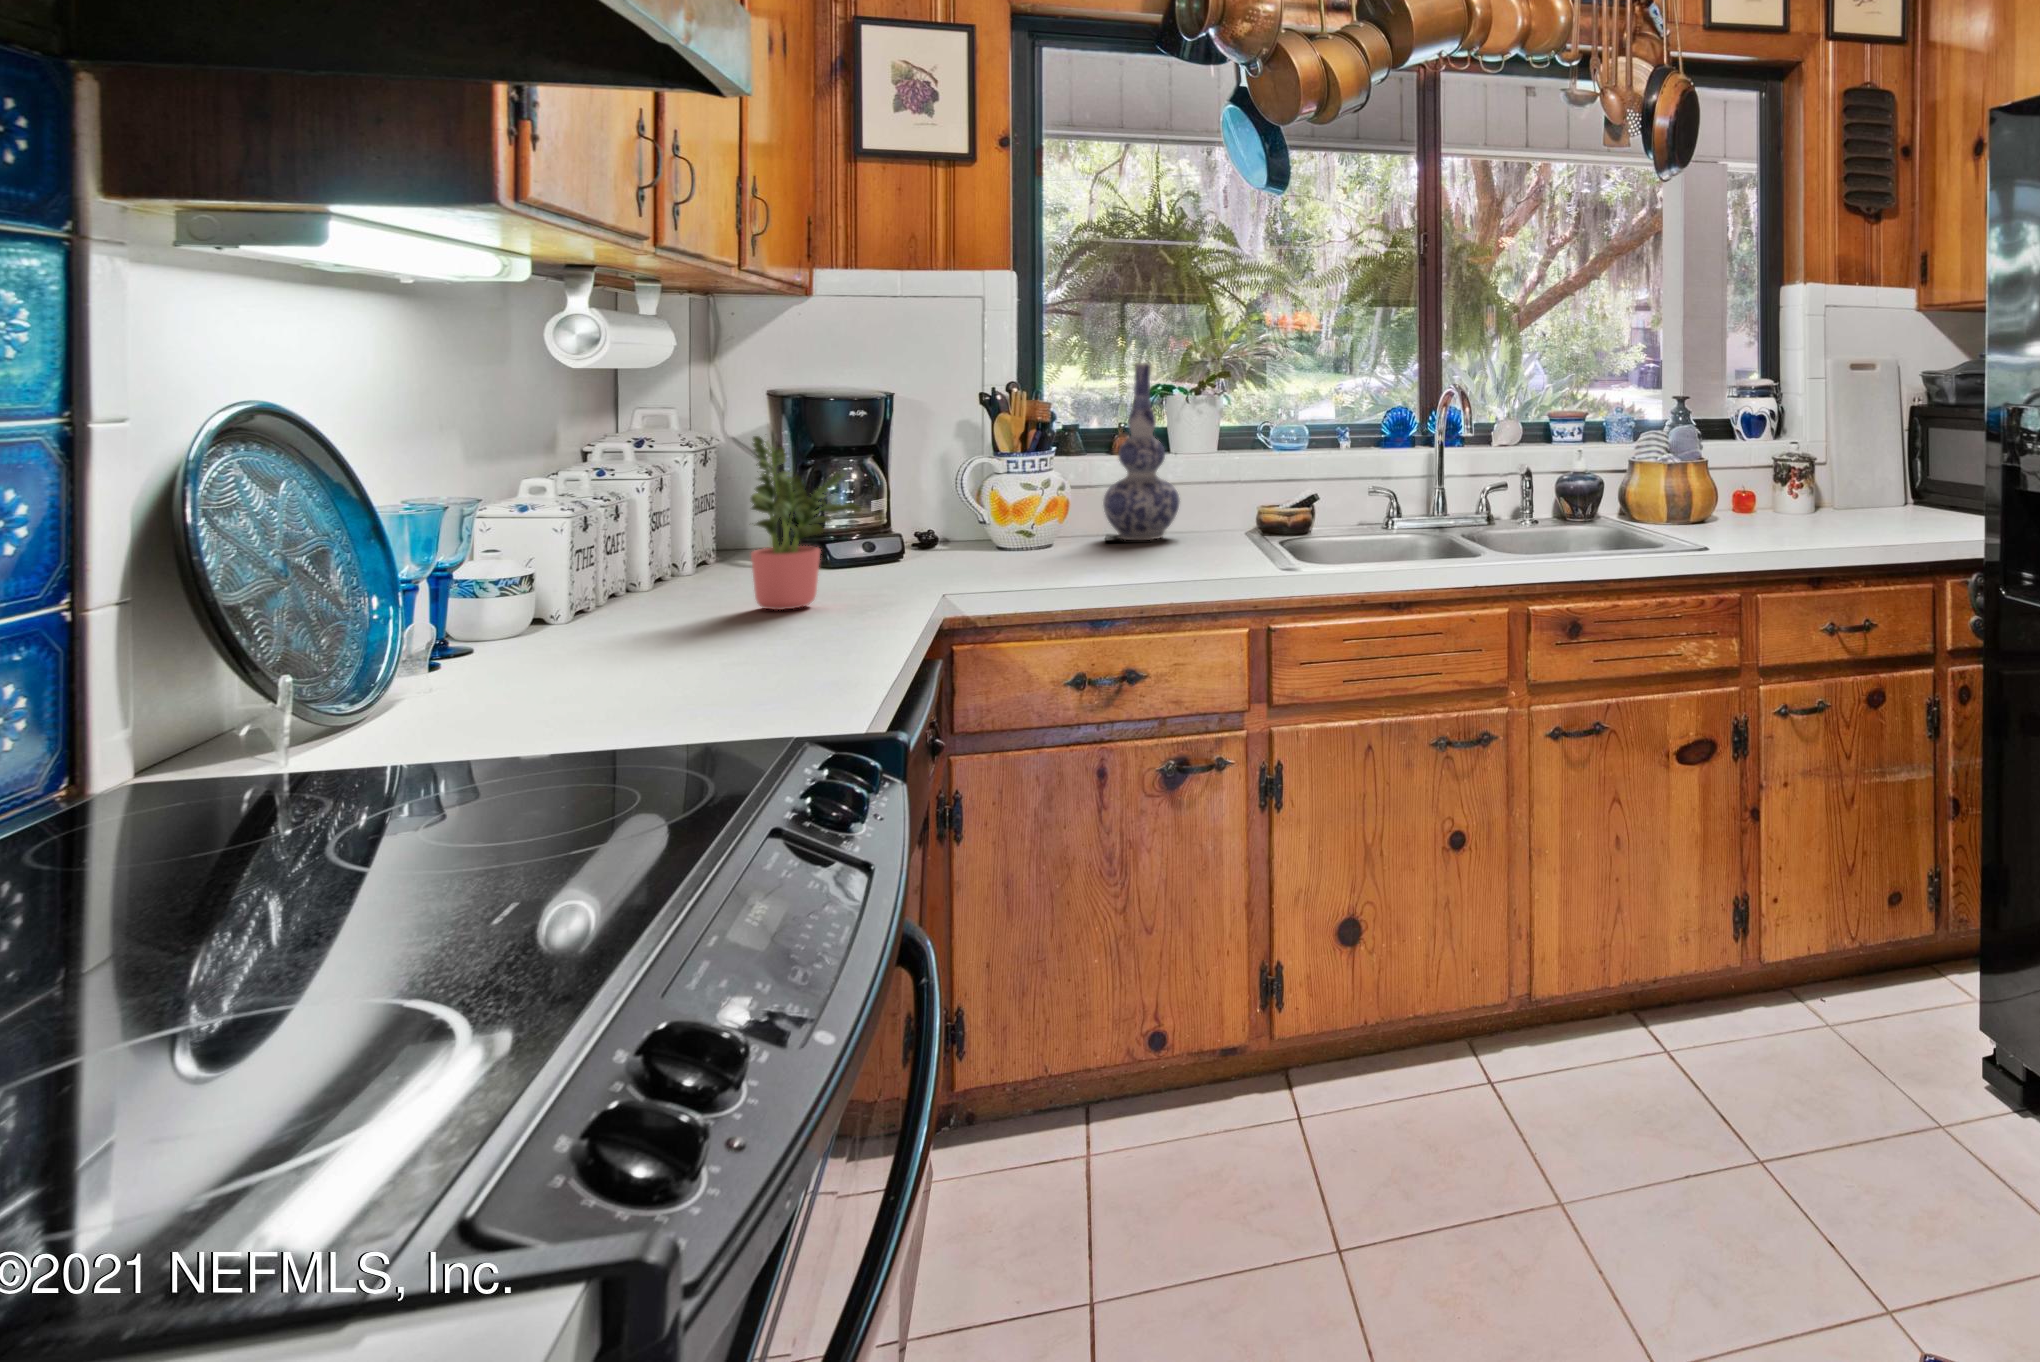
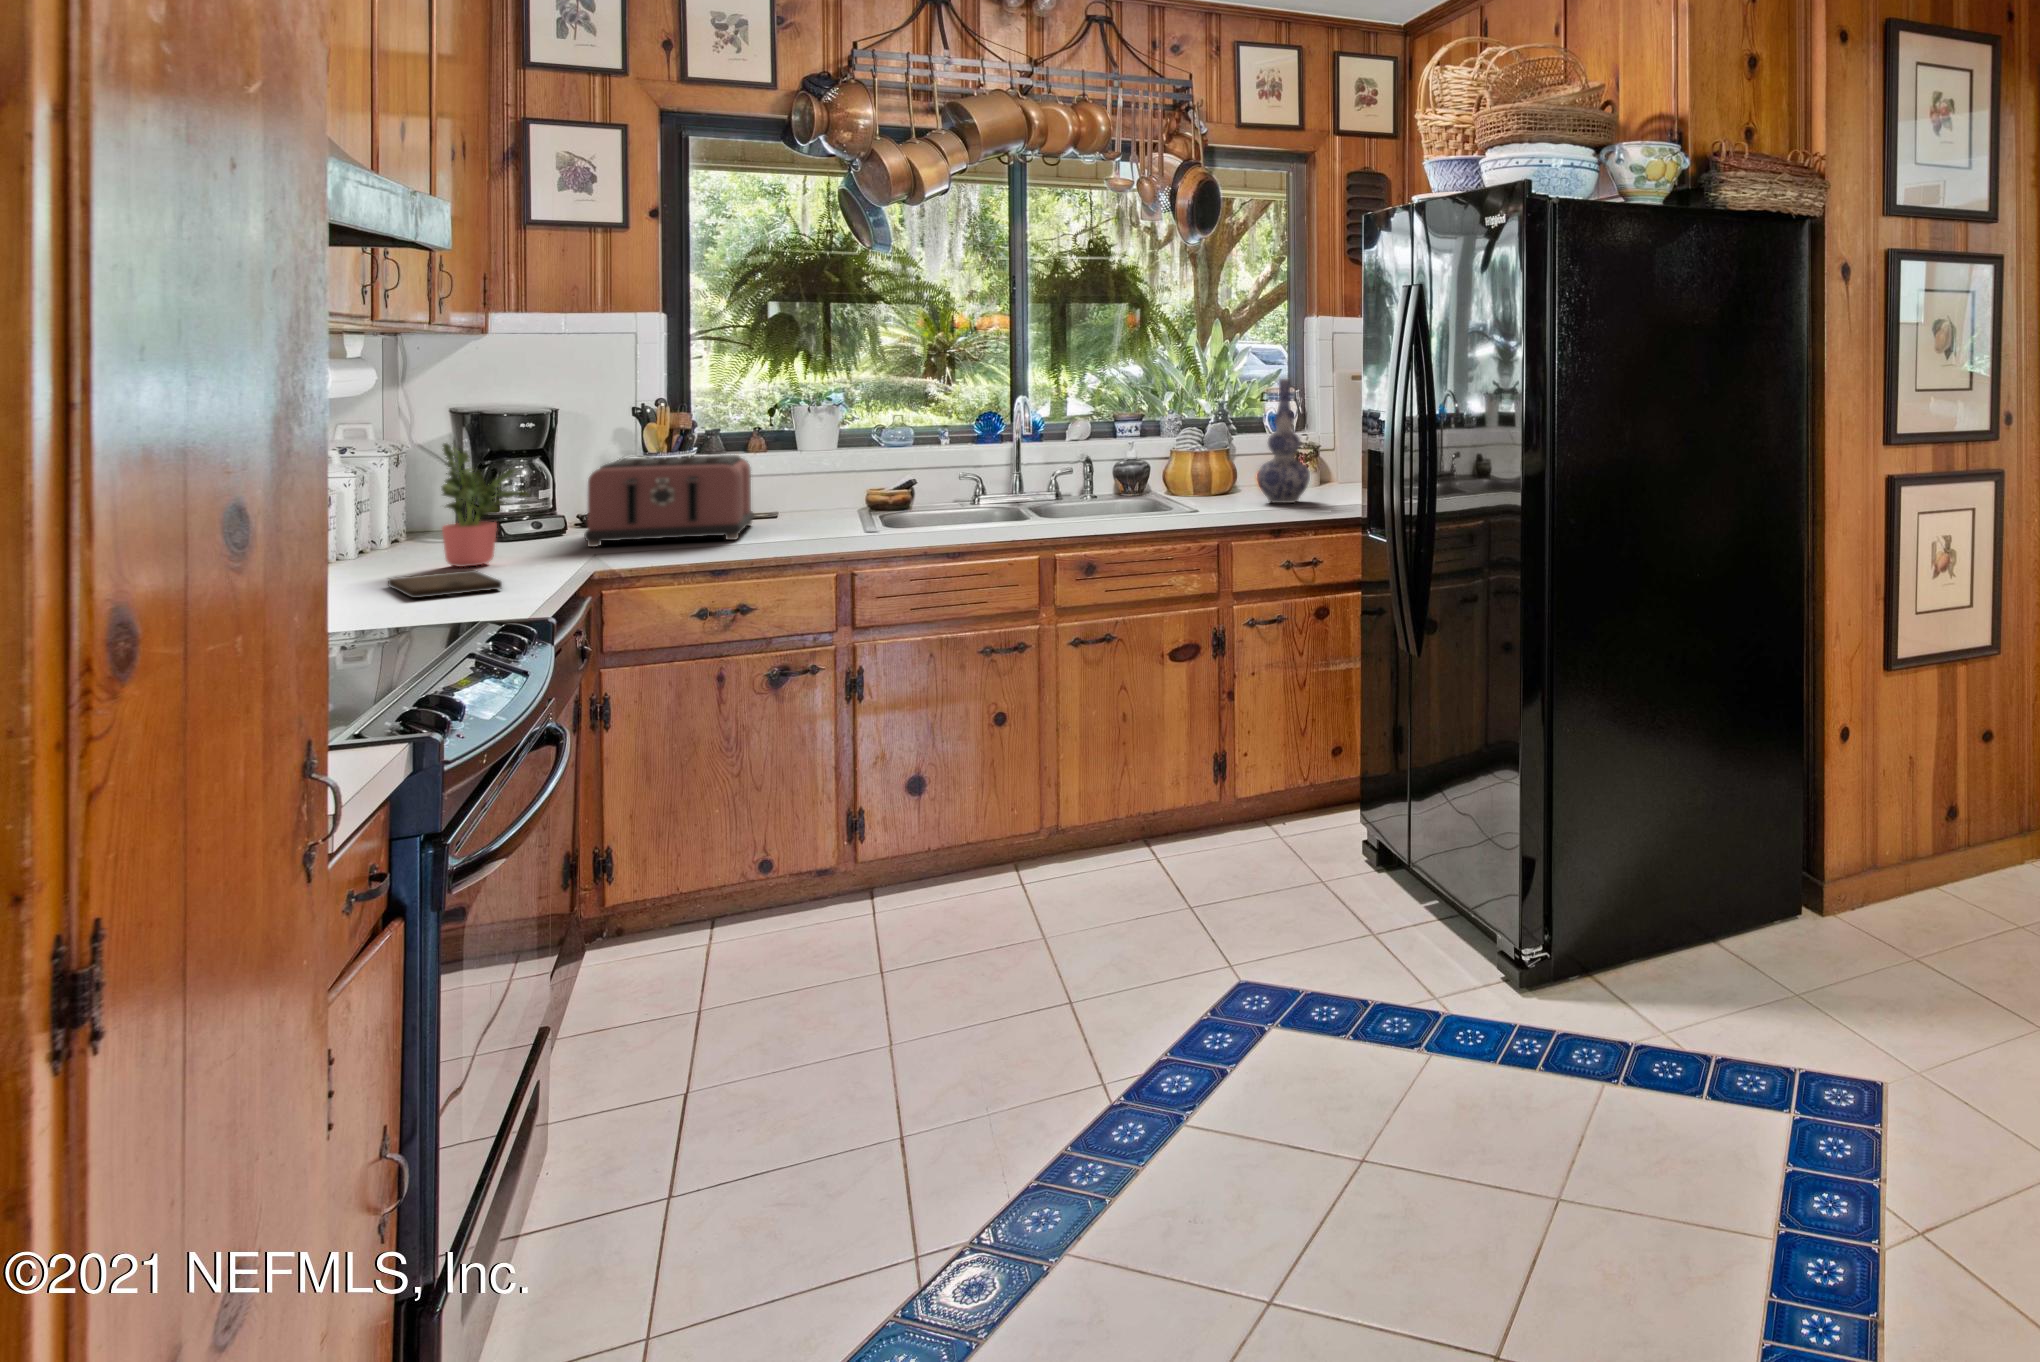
vase: present [1103,363,1179,540] -> present [1257,379,1310,503]
toaster: none [927,458,1128,581] -> present [584,455,754,547]
cutting board: none [678,620,829,668] -> present [388,570,502,598]

